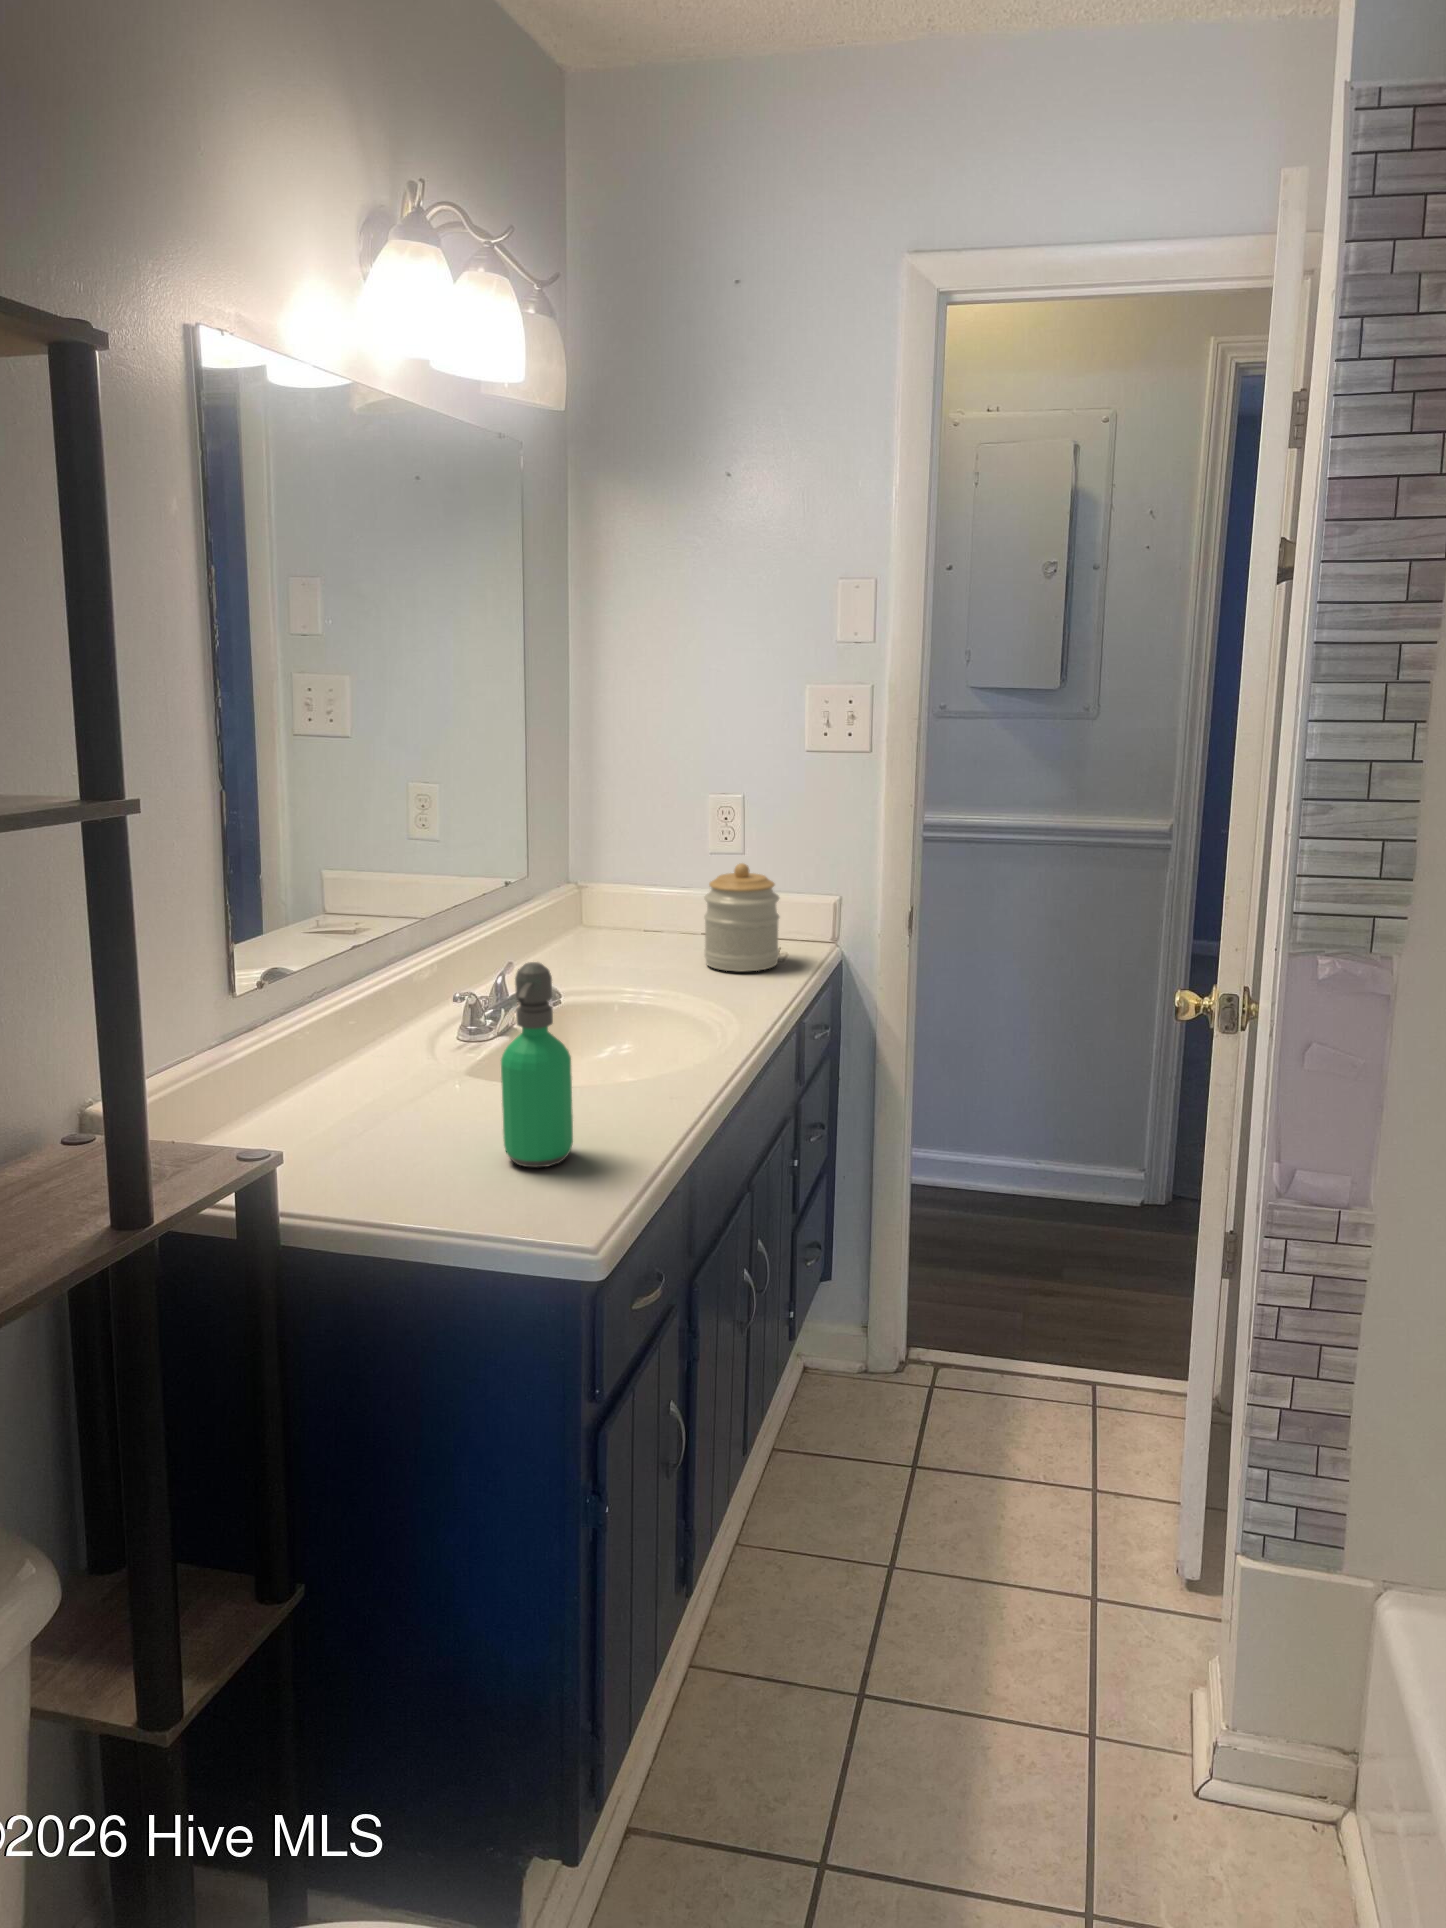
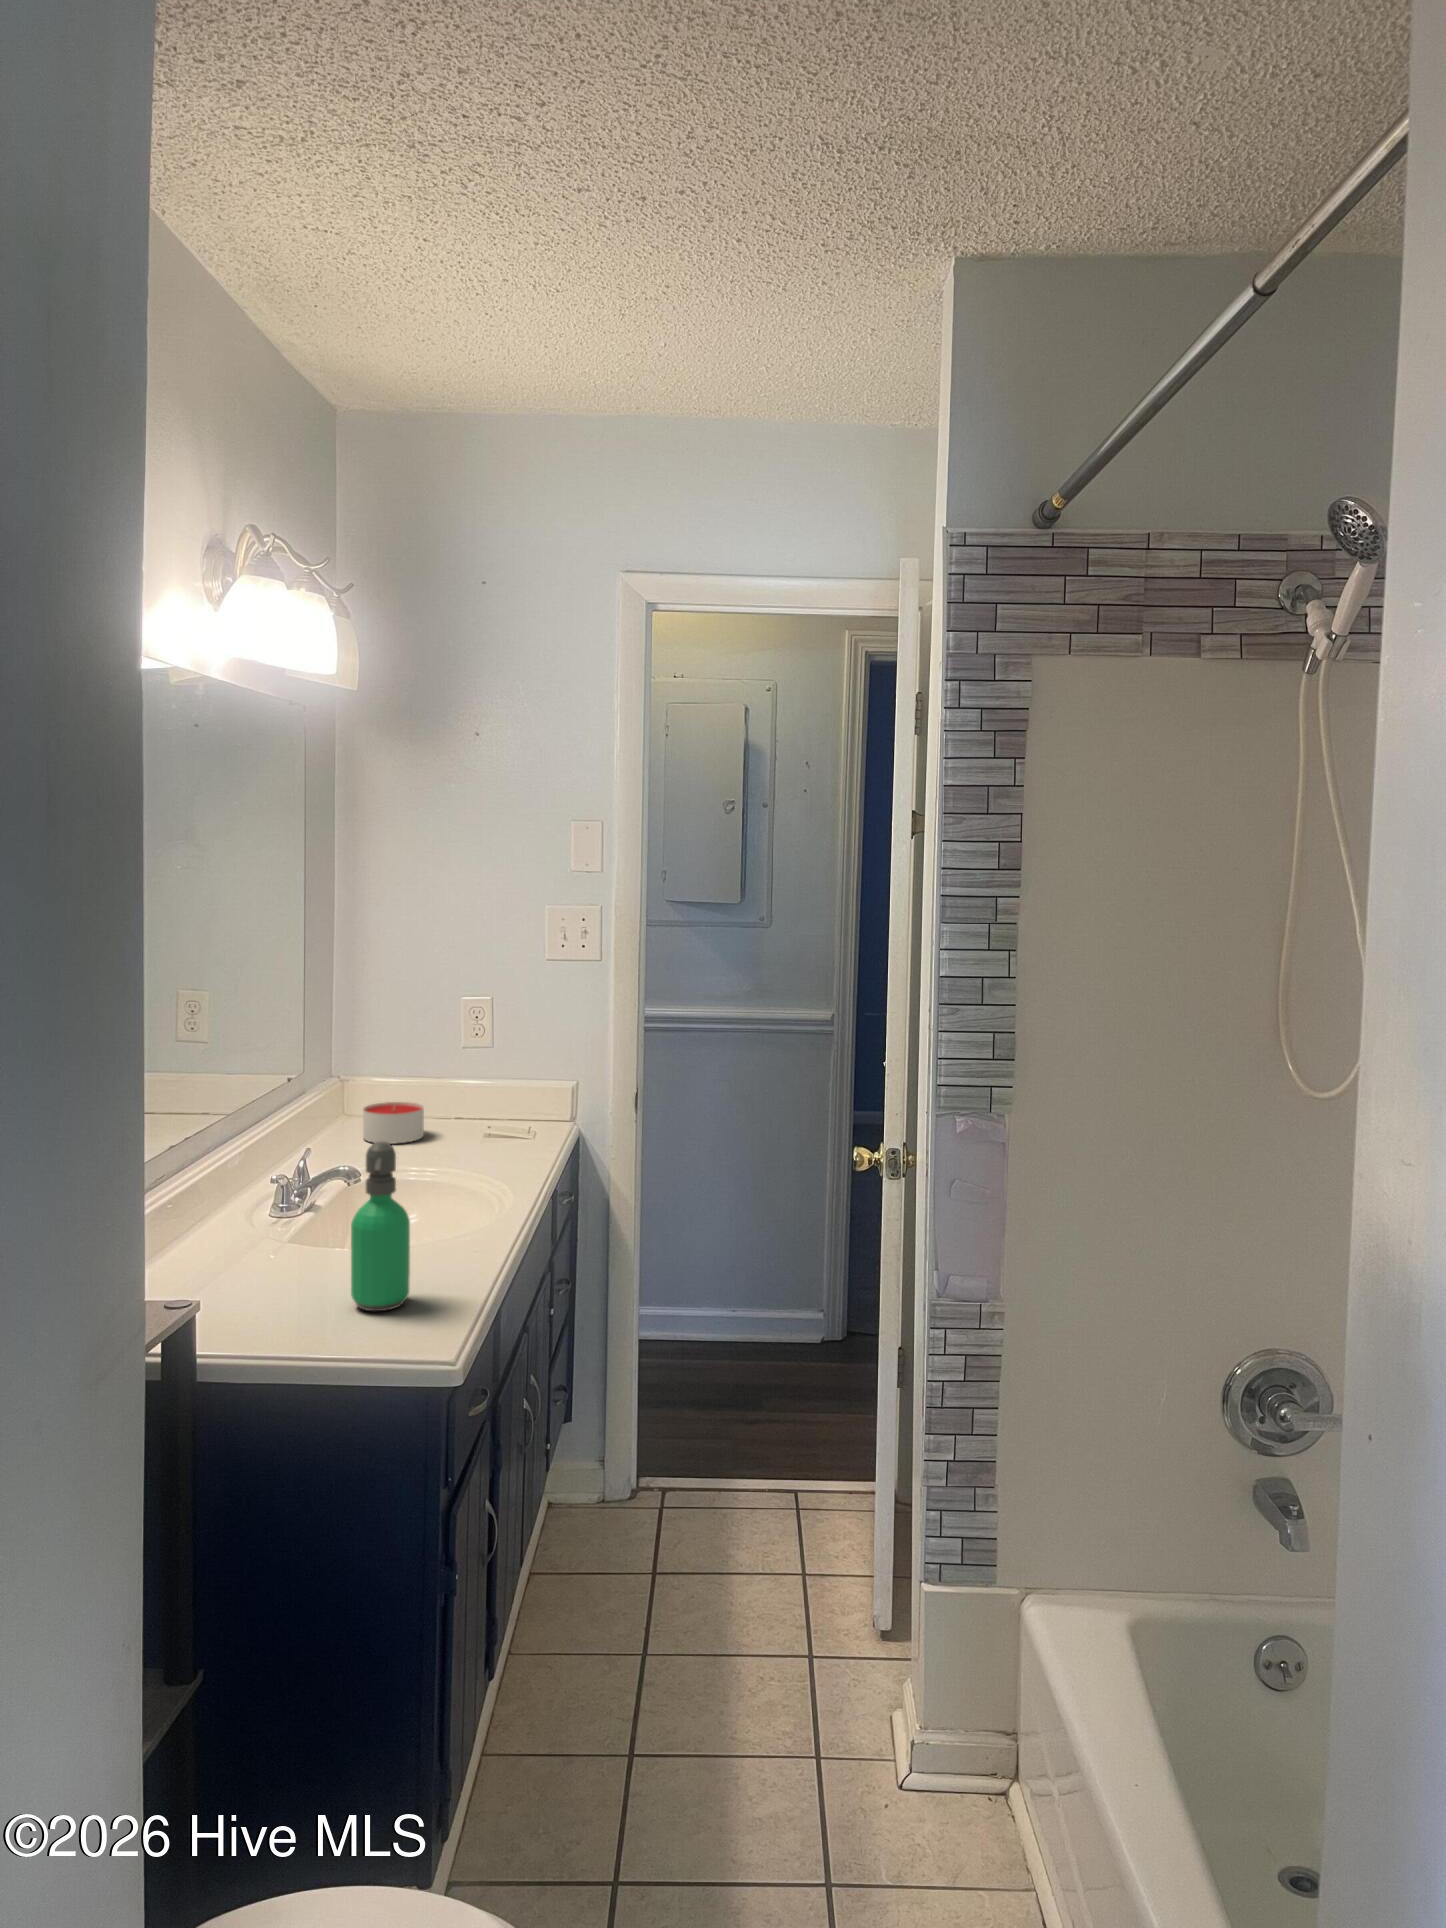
jar: present [704,863,779,971] -> none [469,1056,534,1148]
candle: none [589,914,657,961] -> present [363,1102,424,1144]

